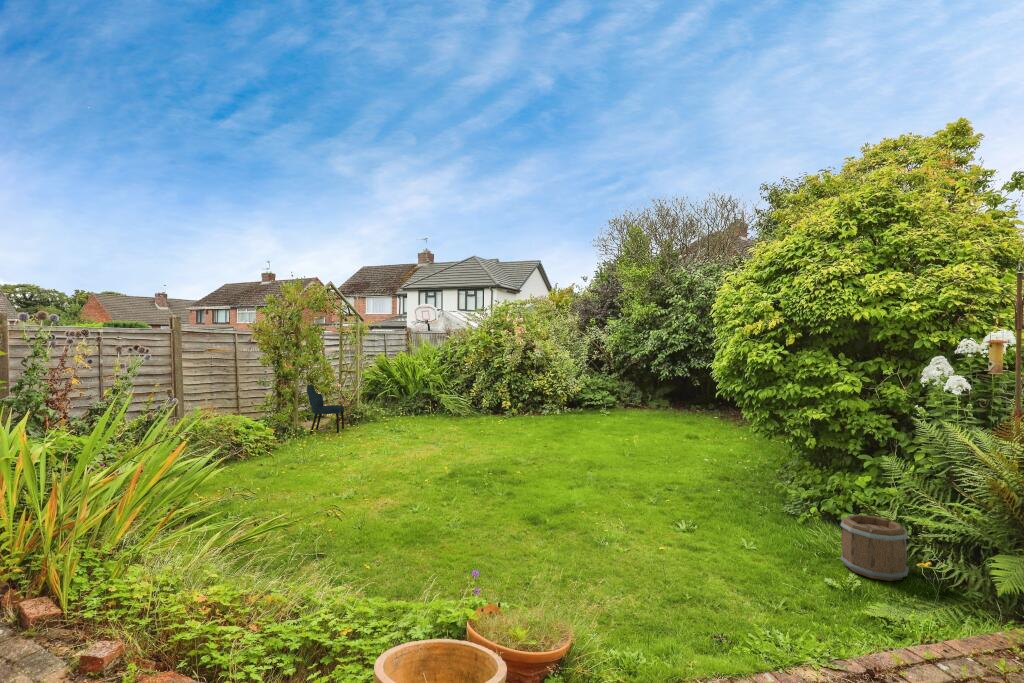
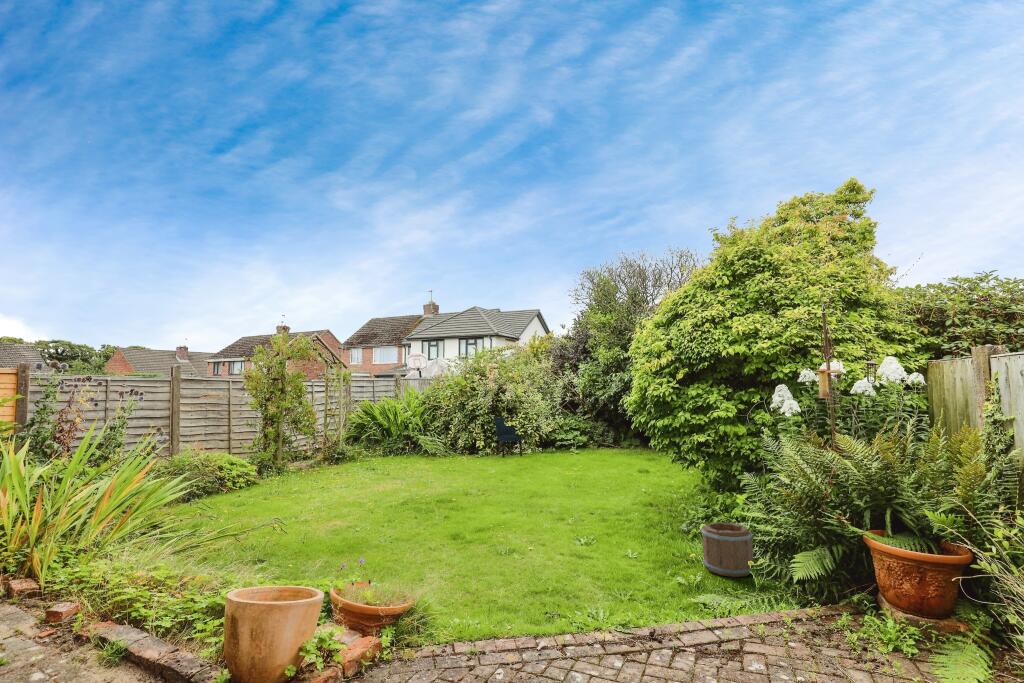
chair: present [307,385,344,433] -> present [494,415,522,457]

